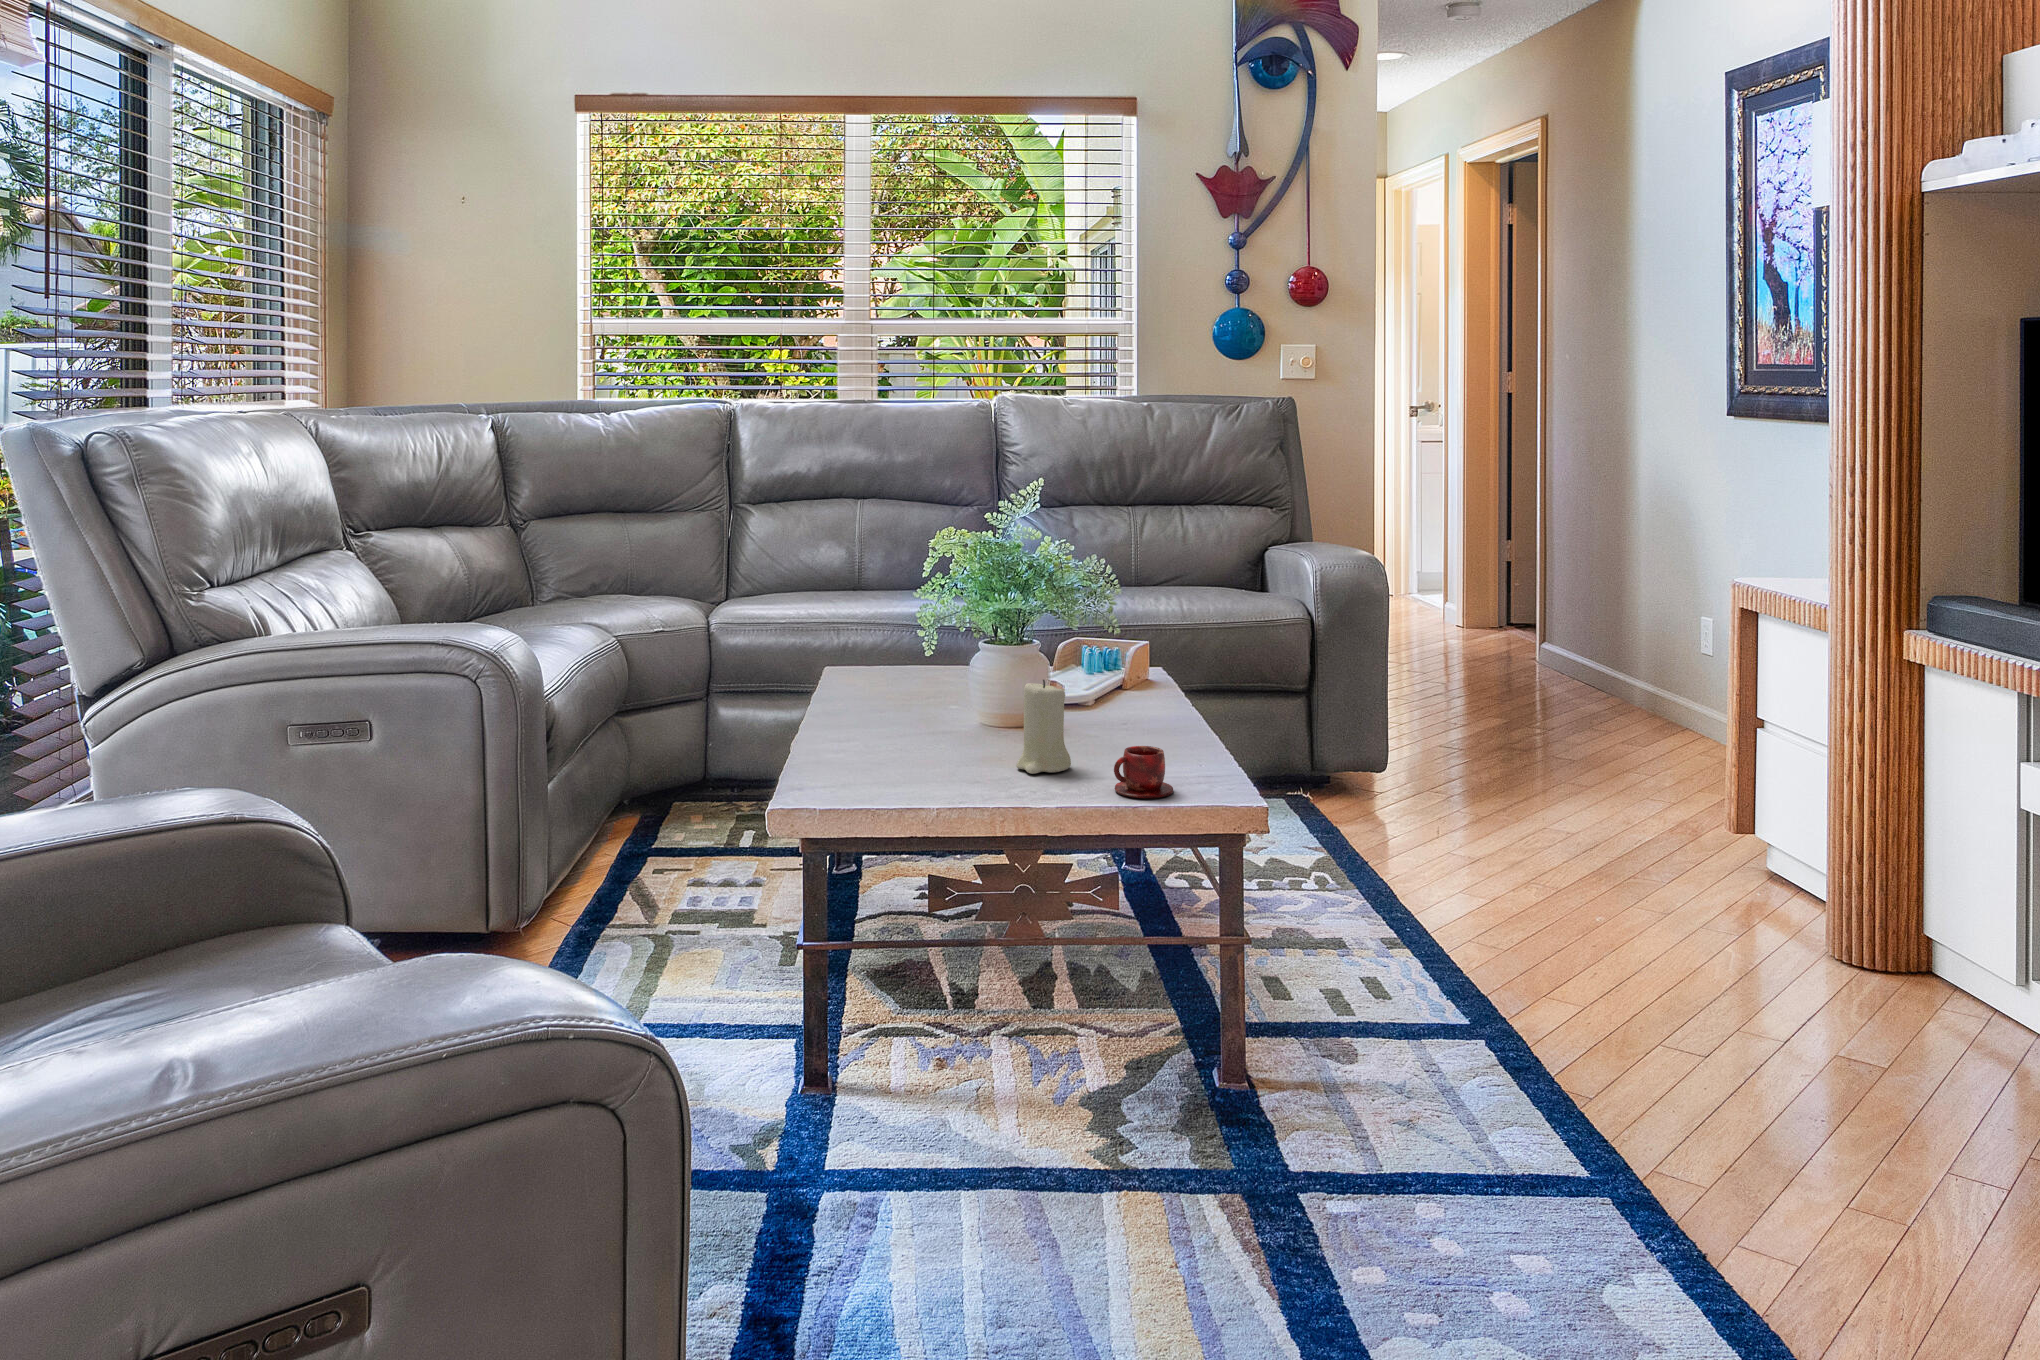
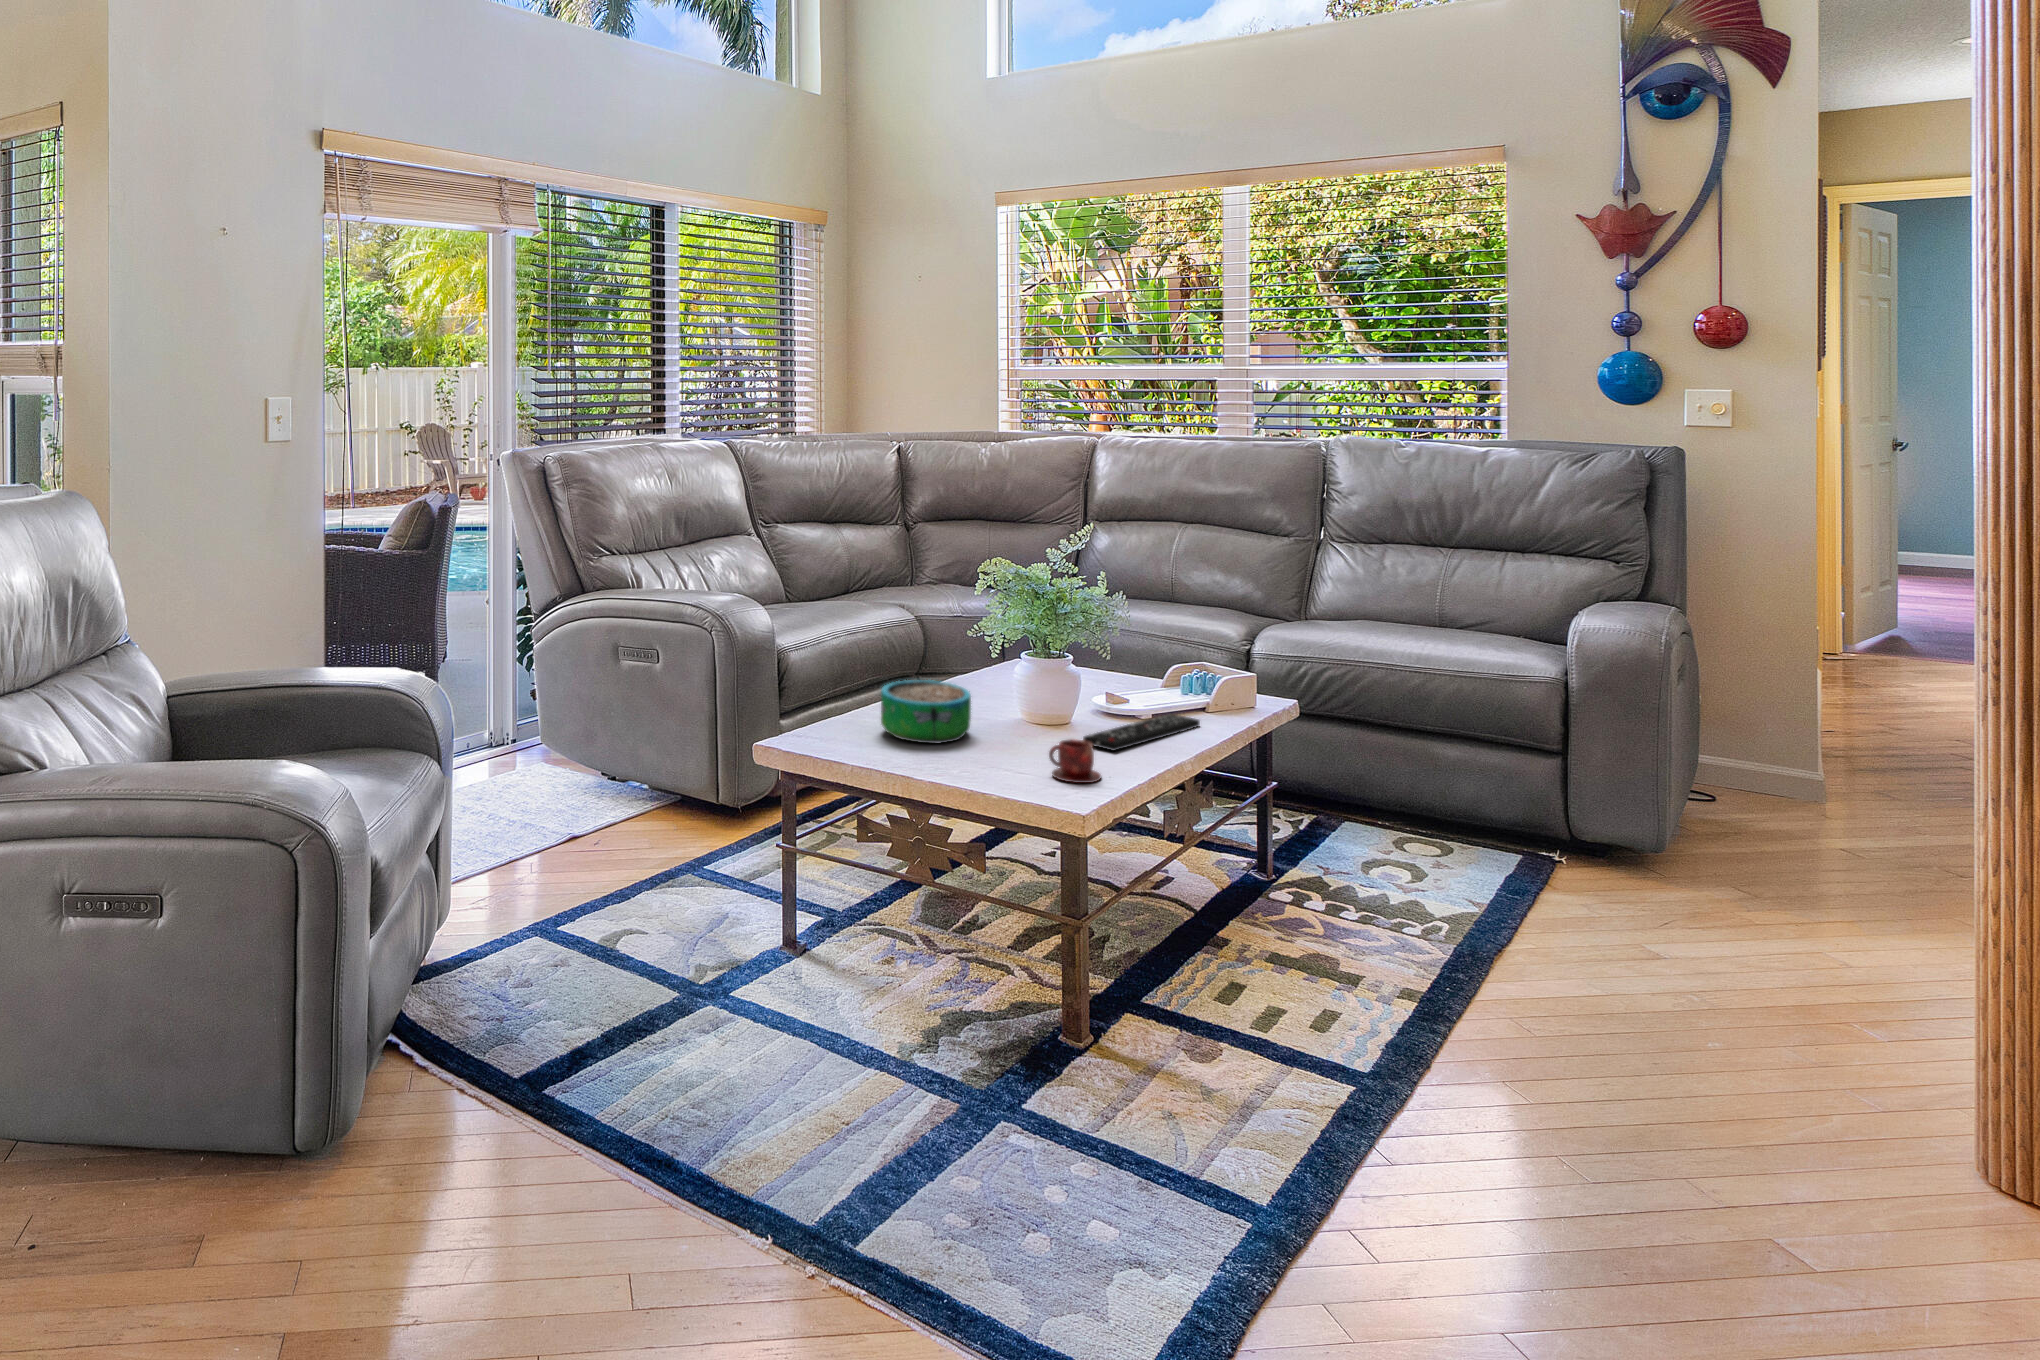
candle: present [1016,680,1071,774] -> none [1015,677,1059,752]
decorative bowl: none [837,705,956,788] -> present [881,680,971,743]
remote control: none [1080,705,1138,755] -> present [1083,714,1200,751]

